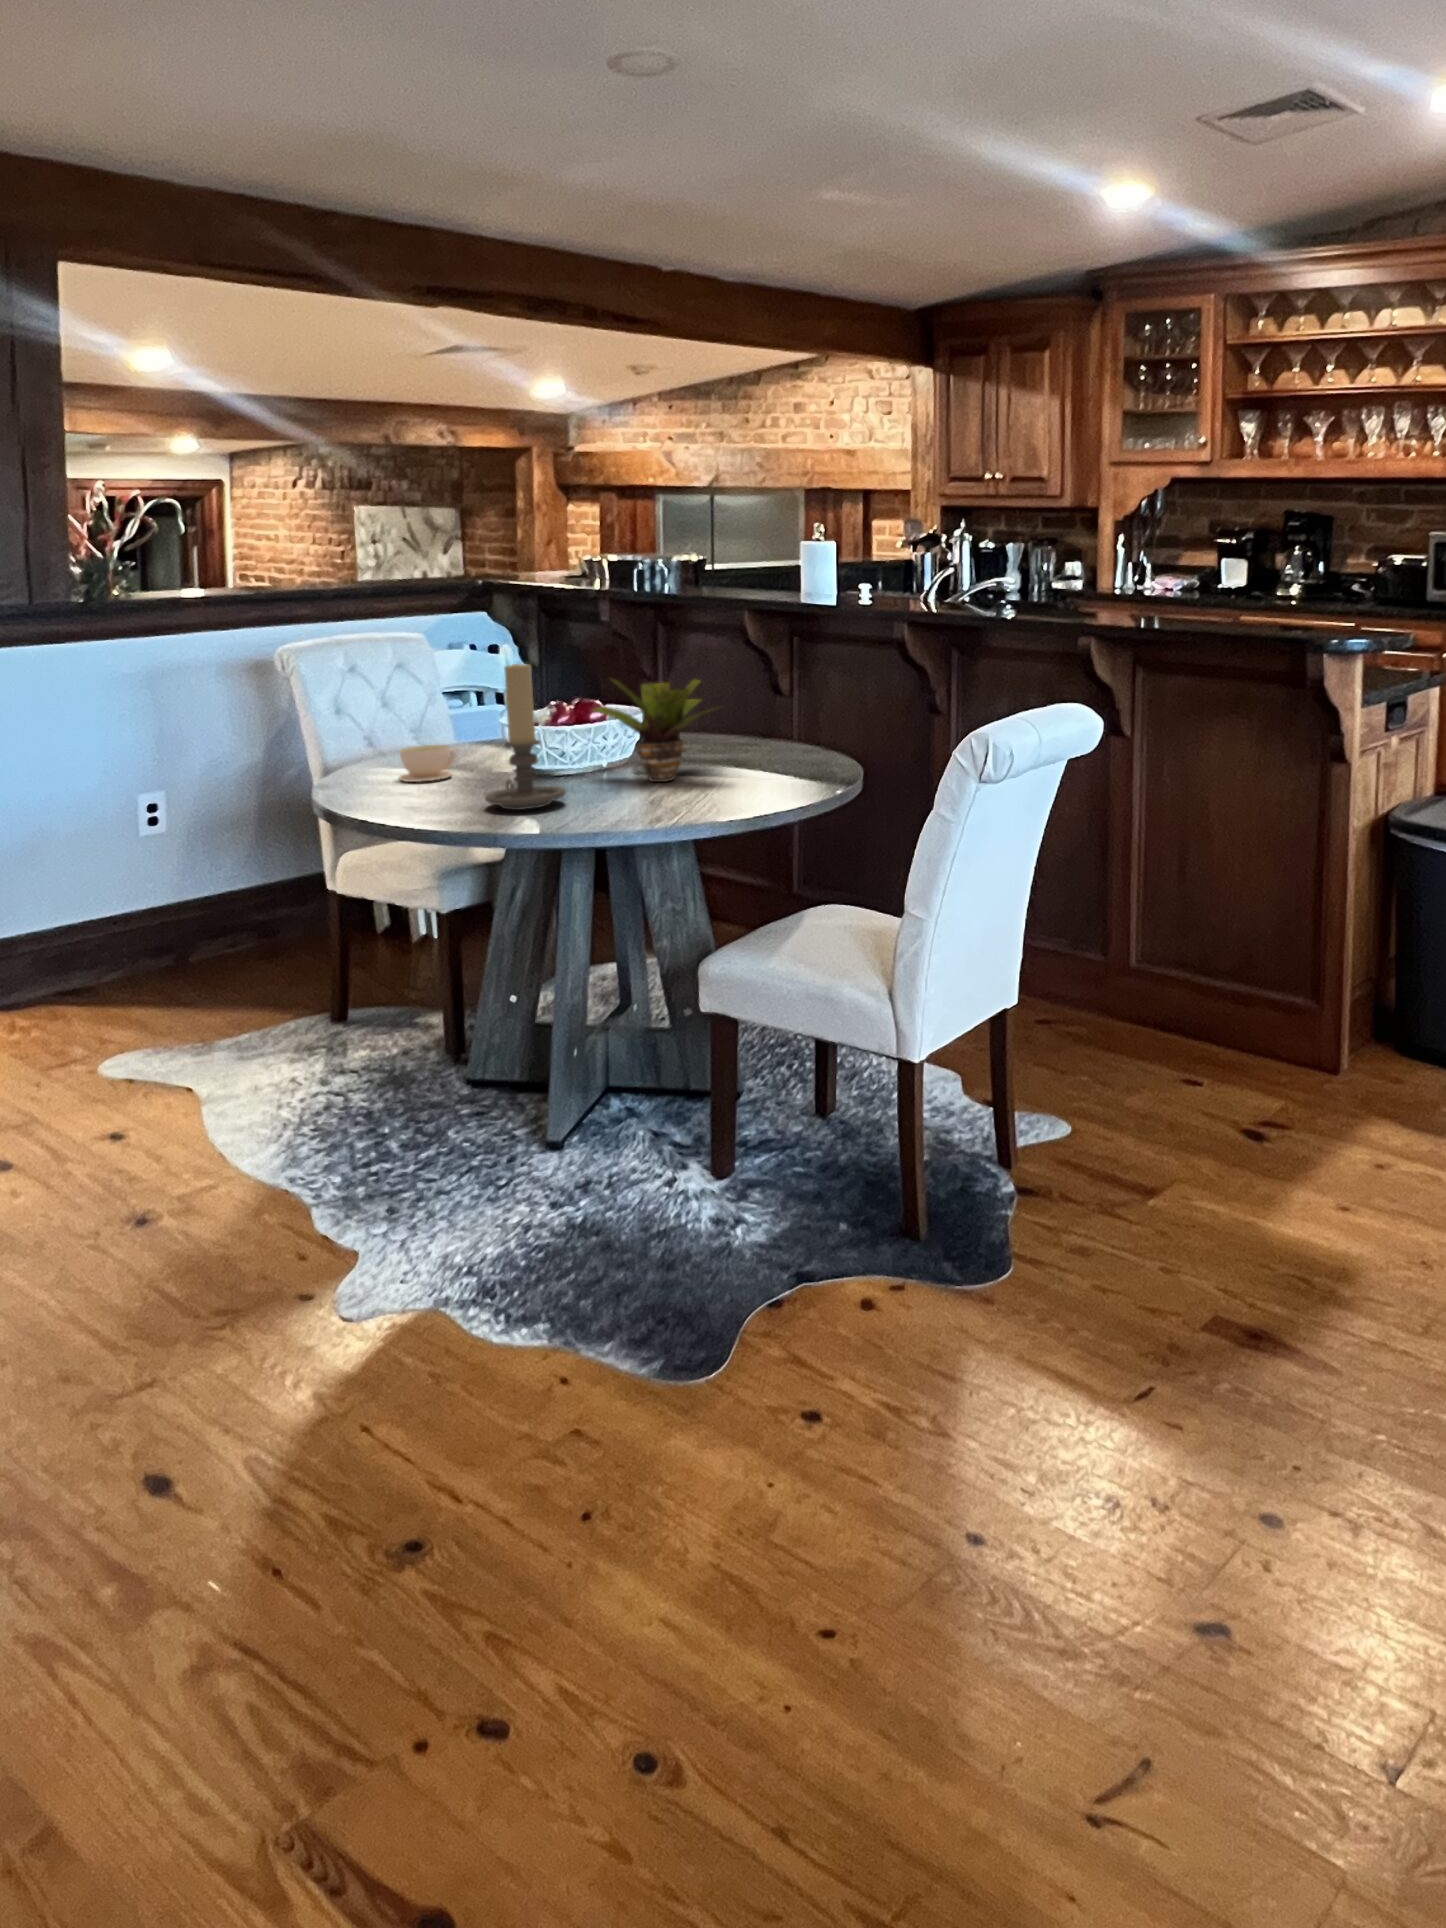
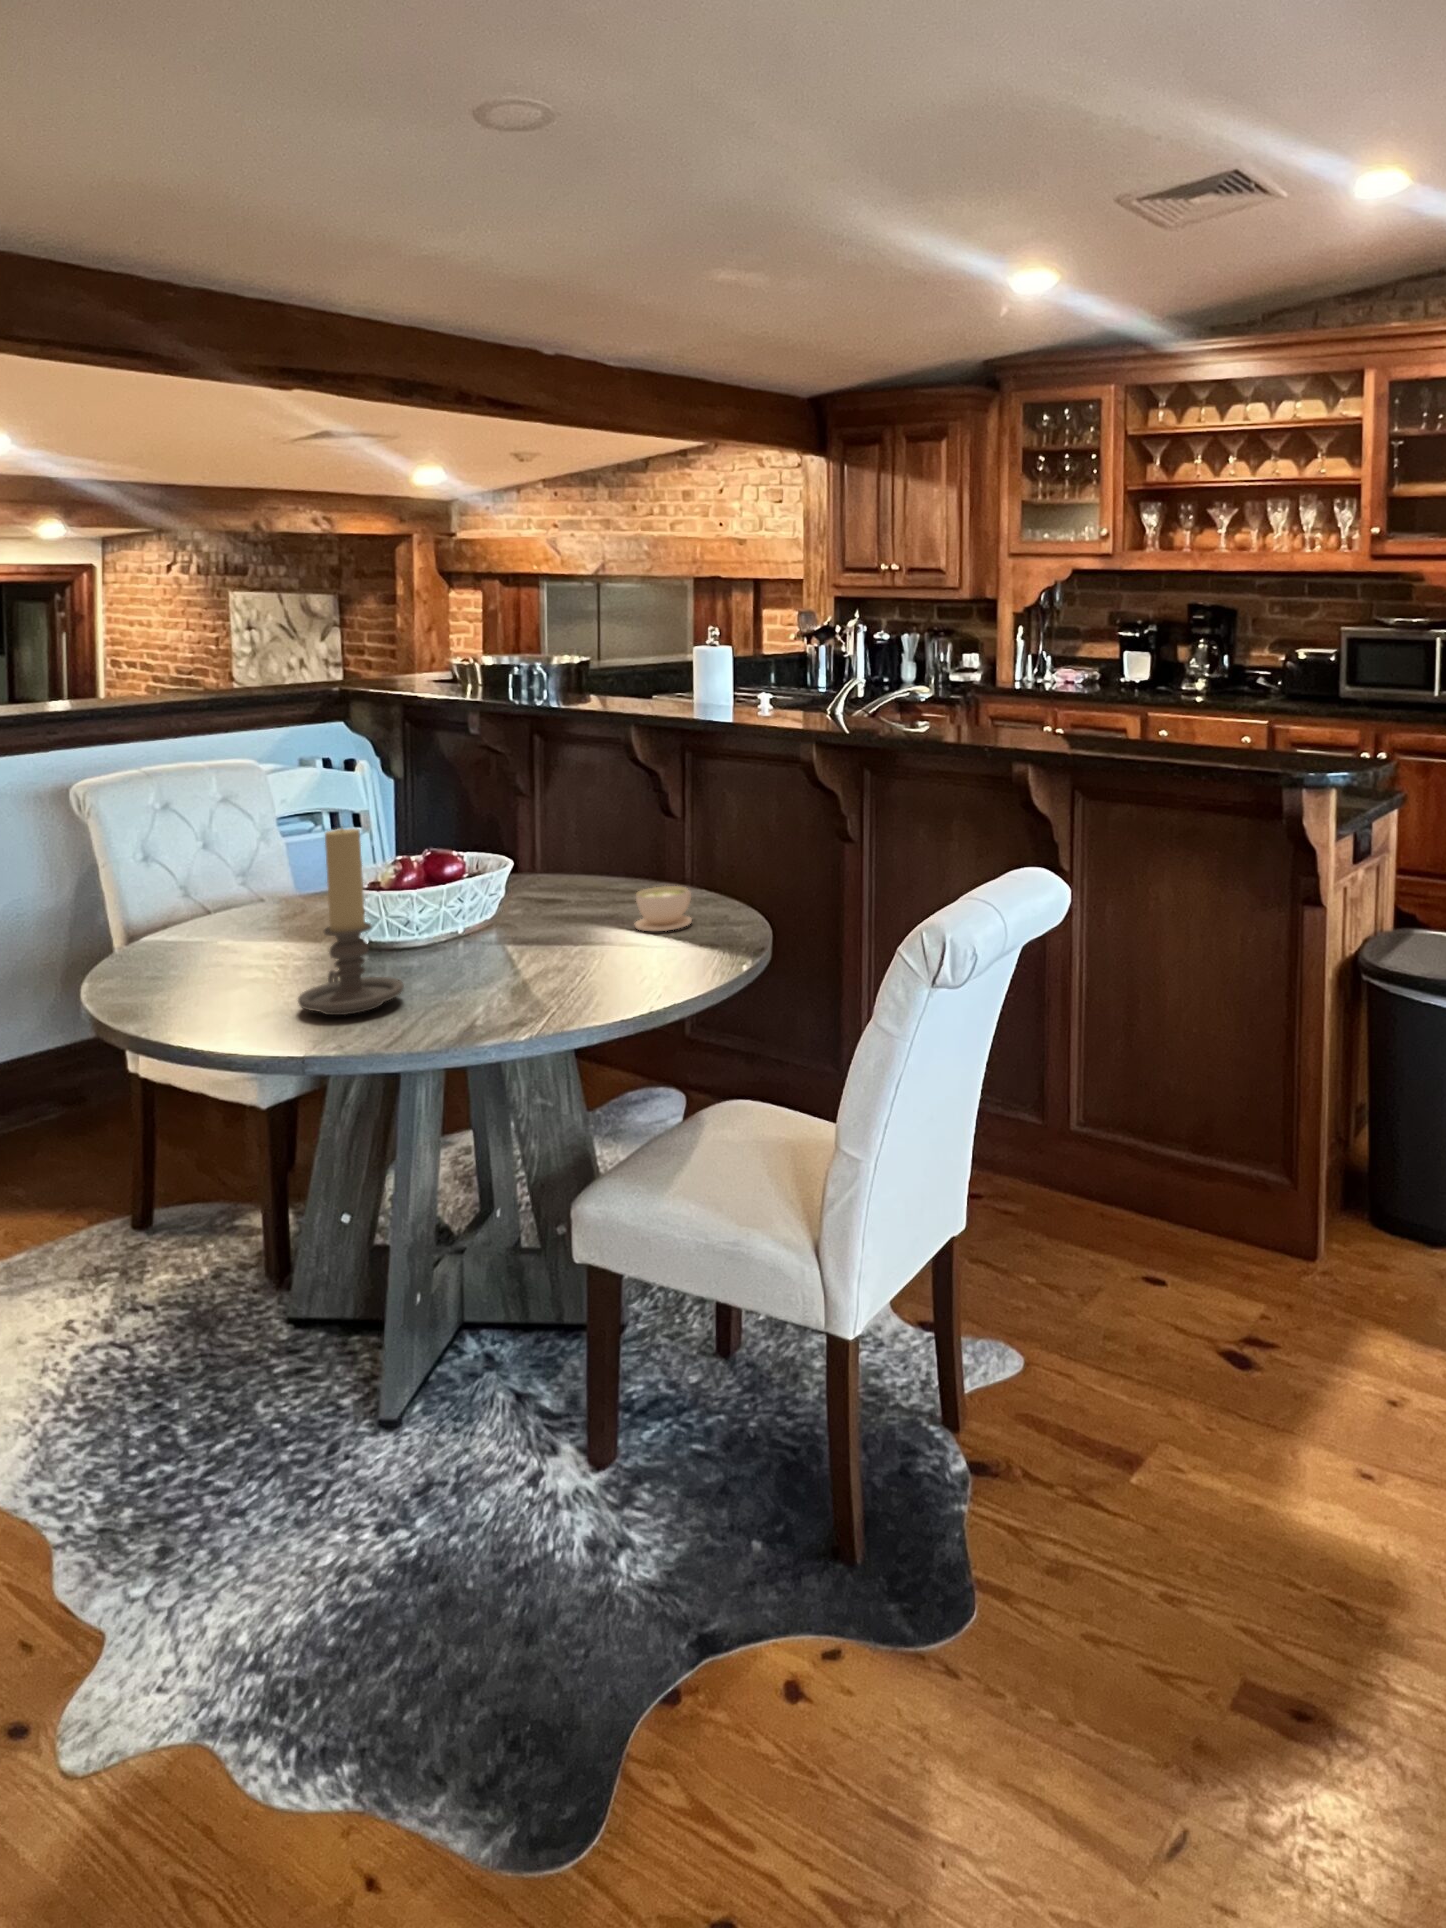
potted plant: present [593,679,717,782] -> none [440,831,609,960]
coffee cup: present [400,745,455,782] -> present [635,886,692,931]

